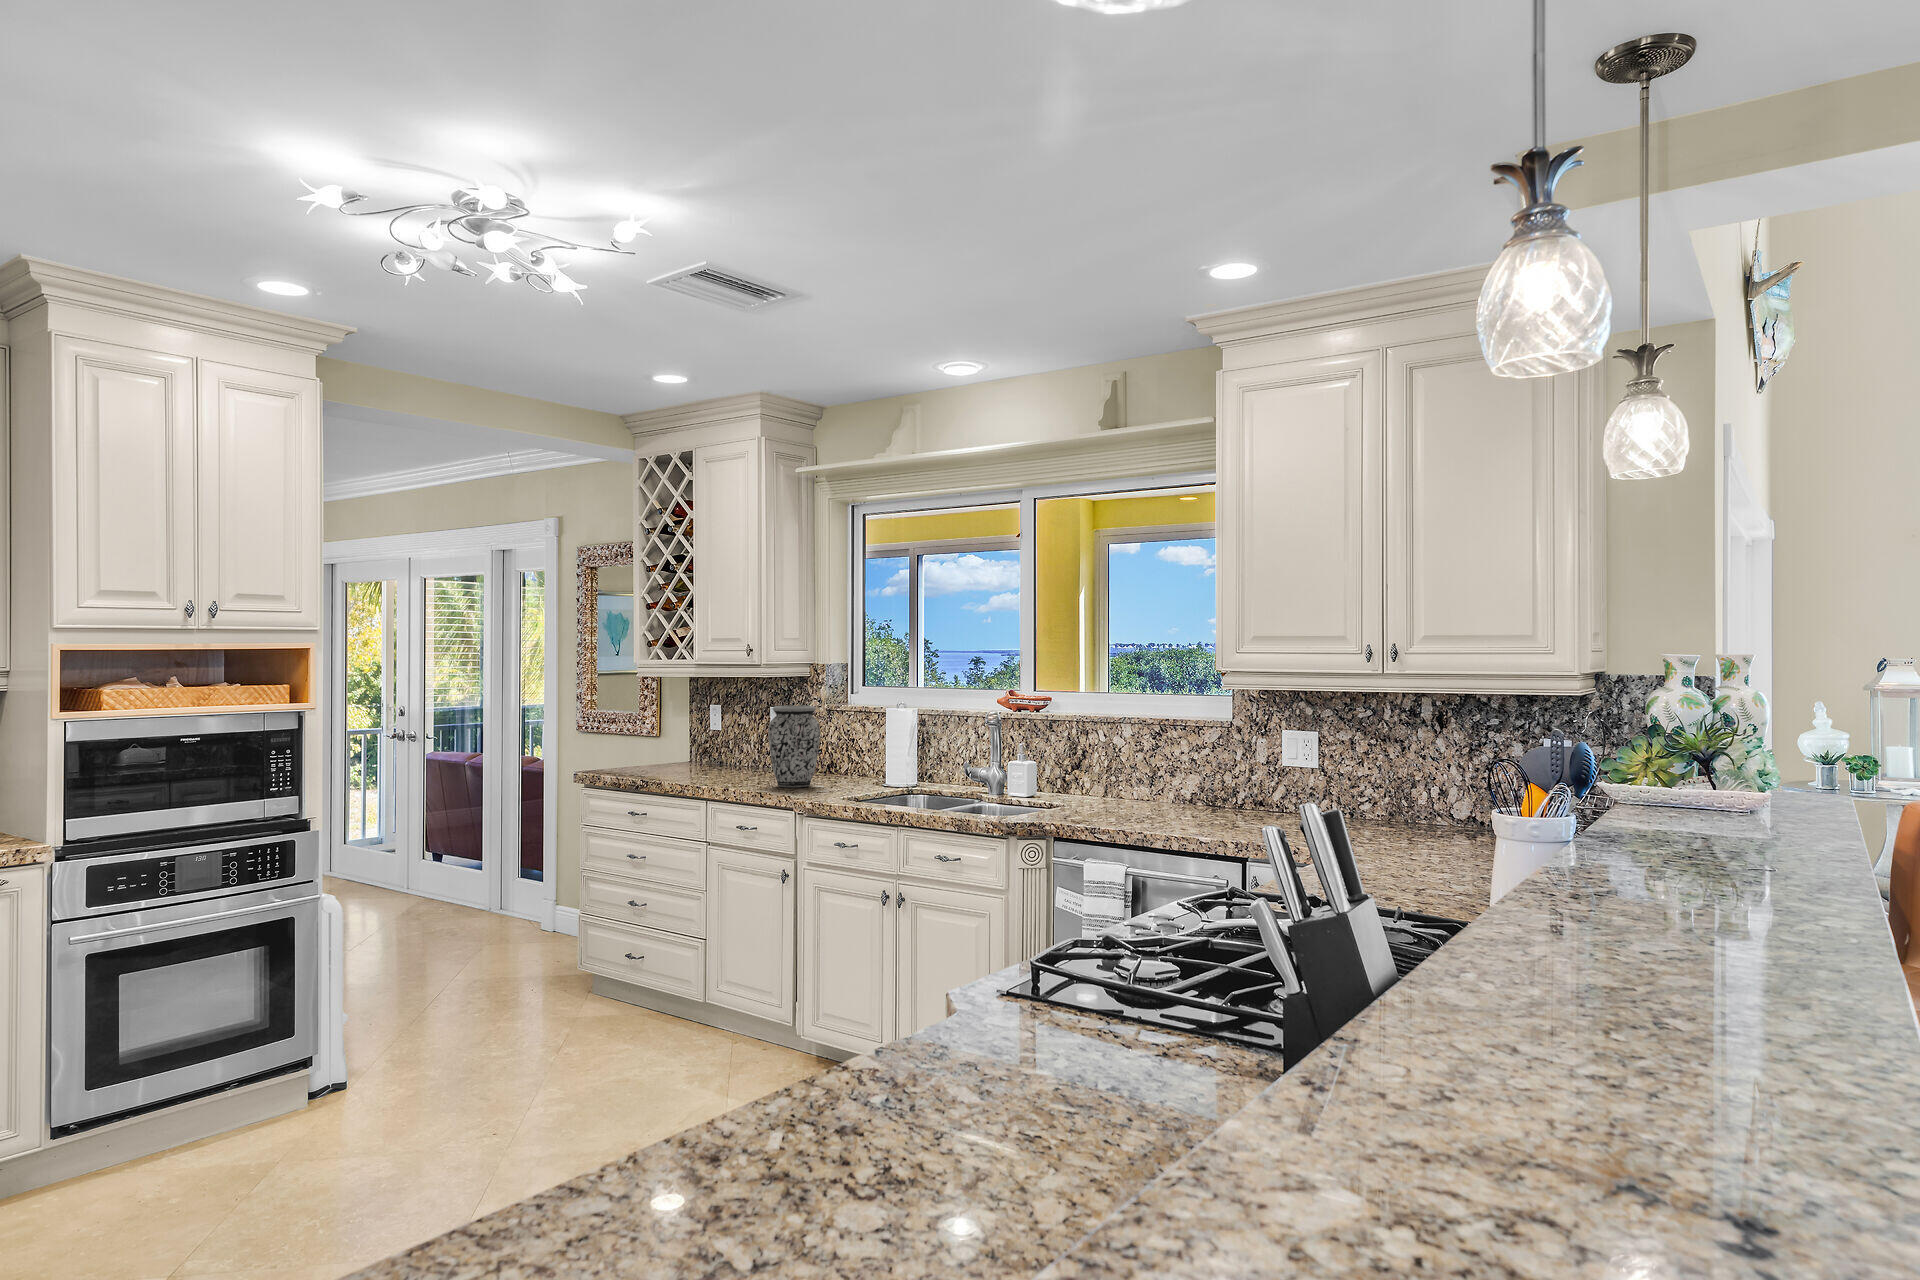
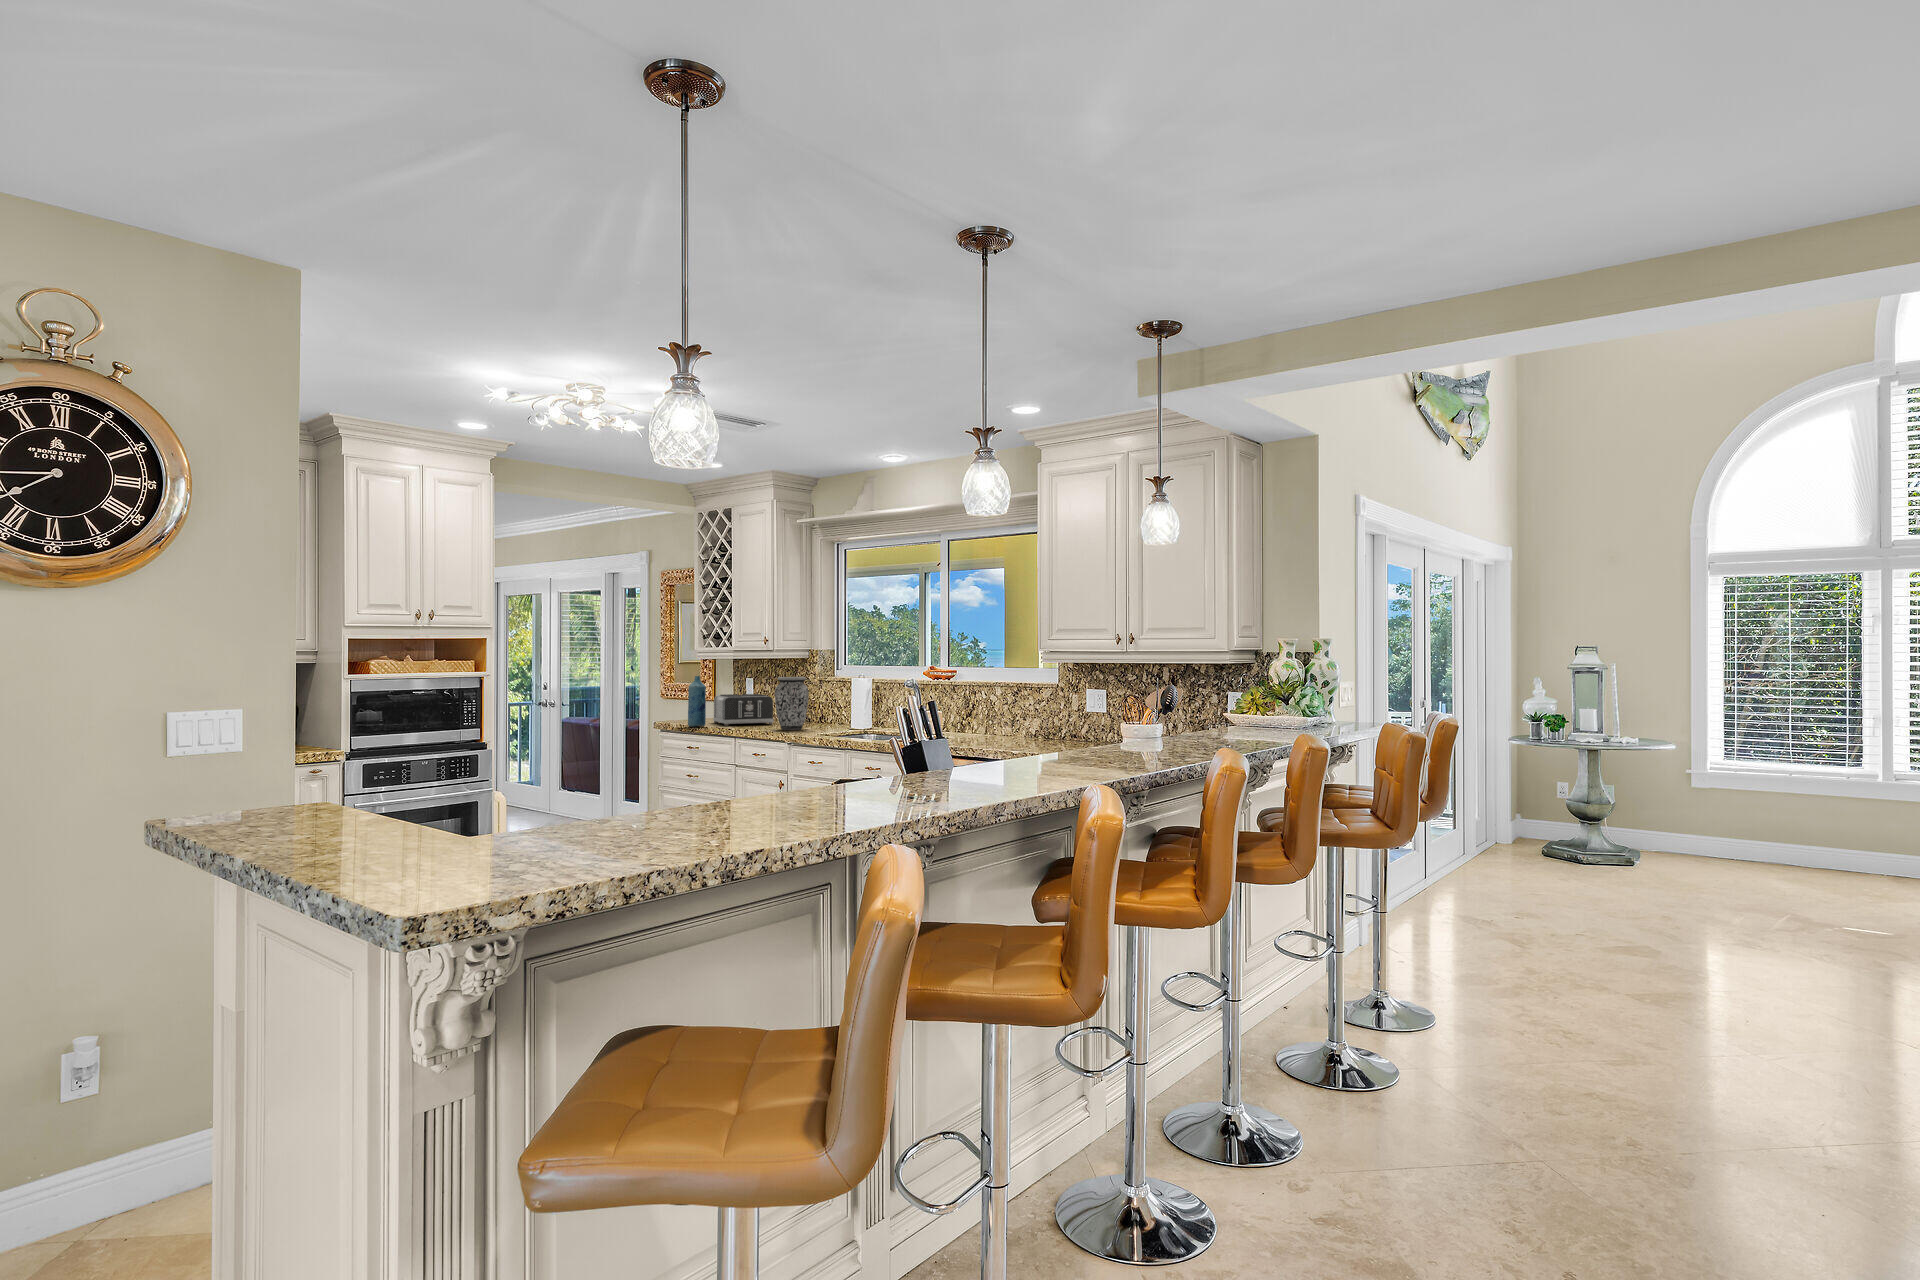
bottle: none [630,704,658,781] -> present [688,676,706,727]
toaster: none [664,728,758,779] -> present [713,694,774,726]

